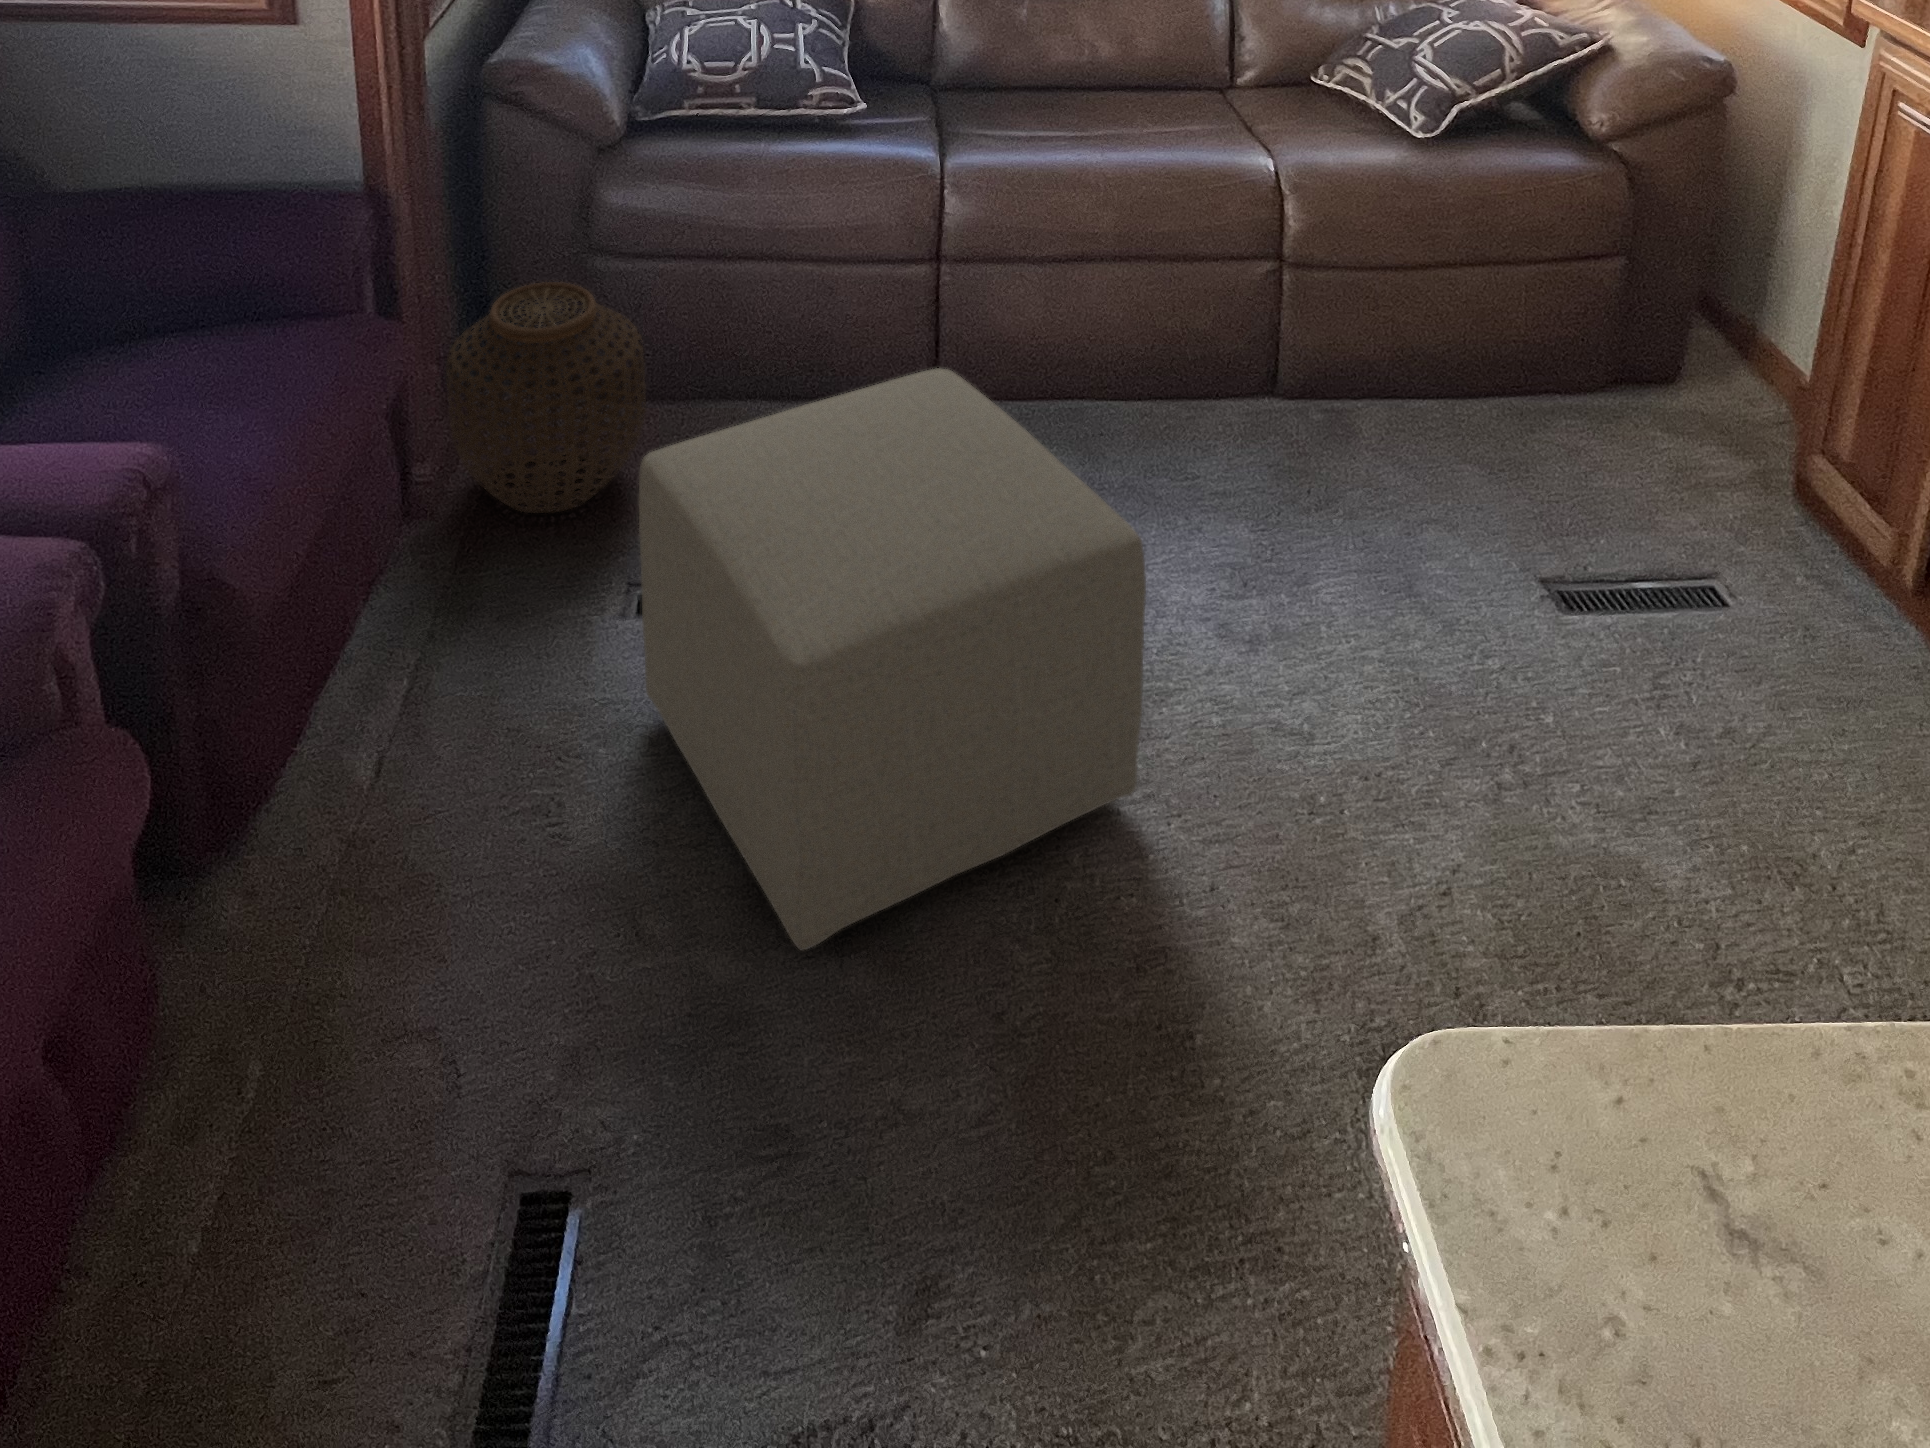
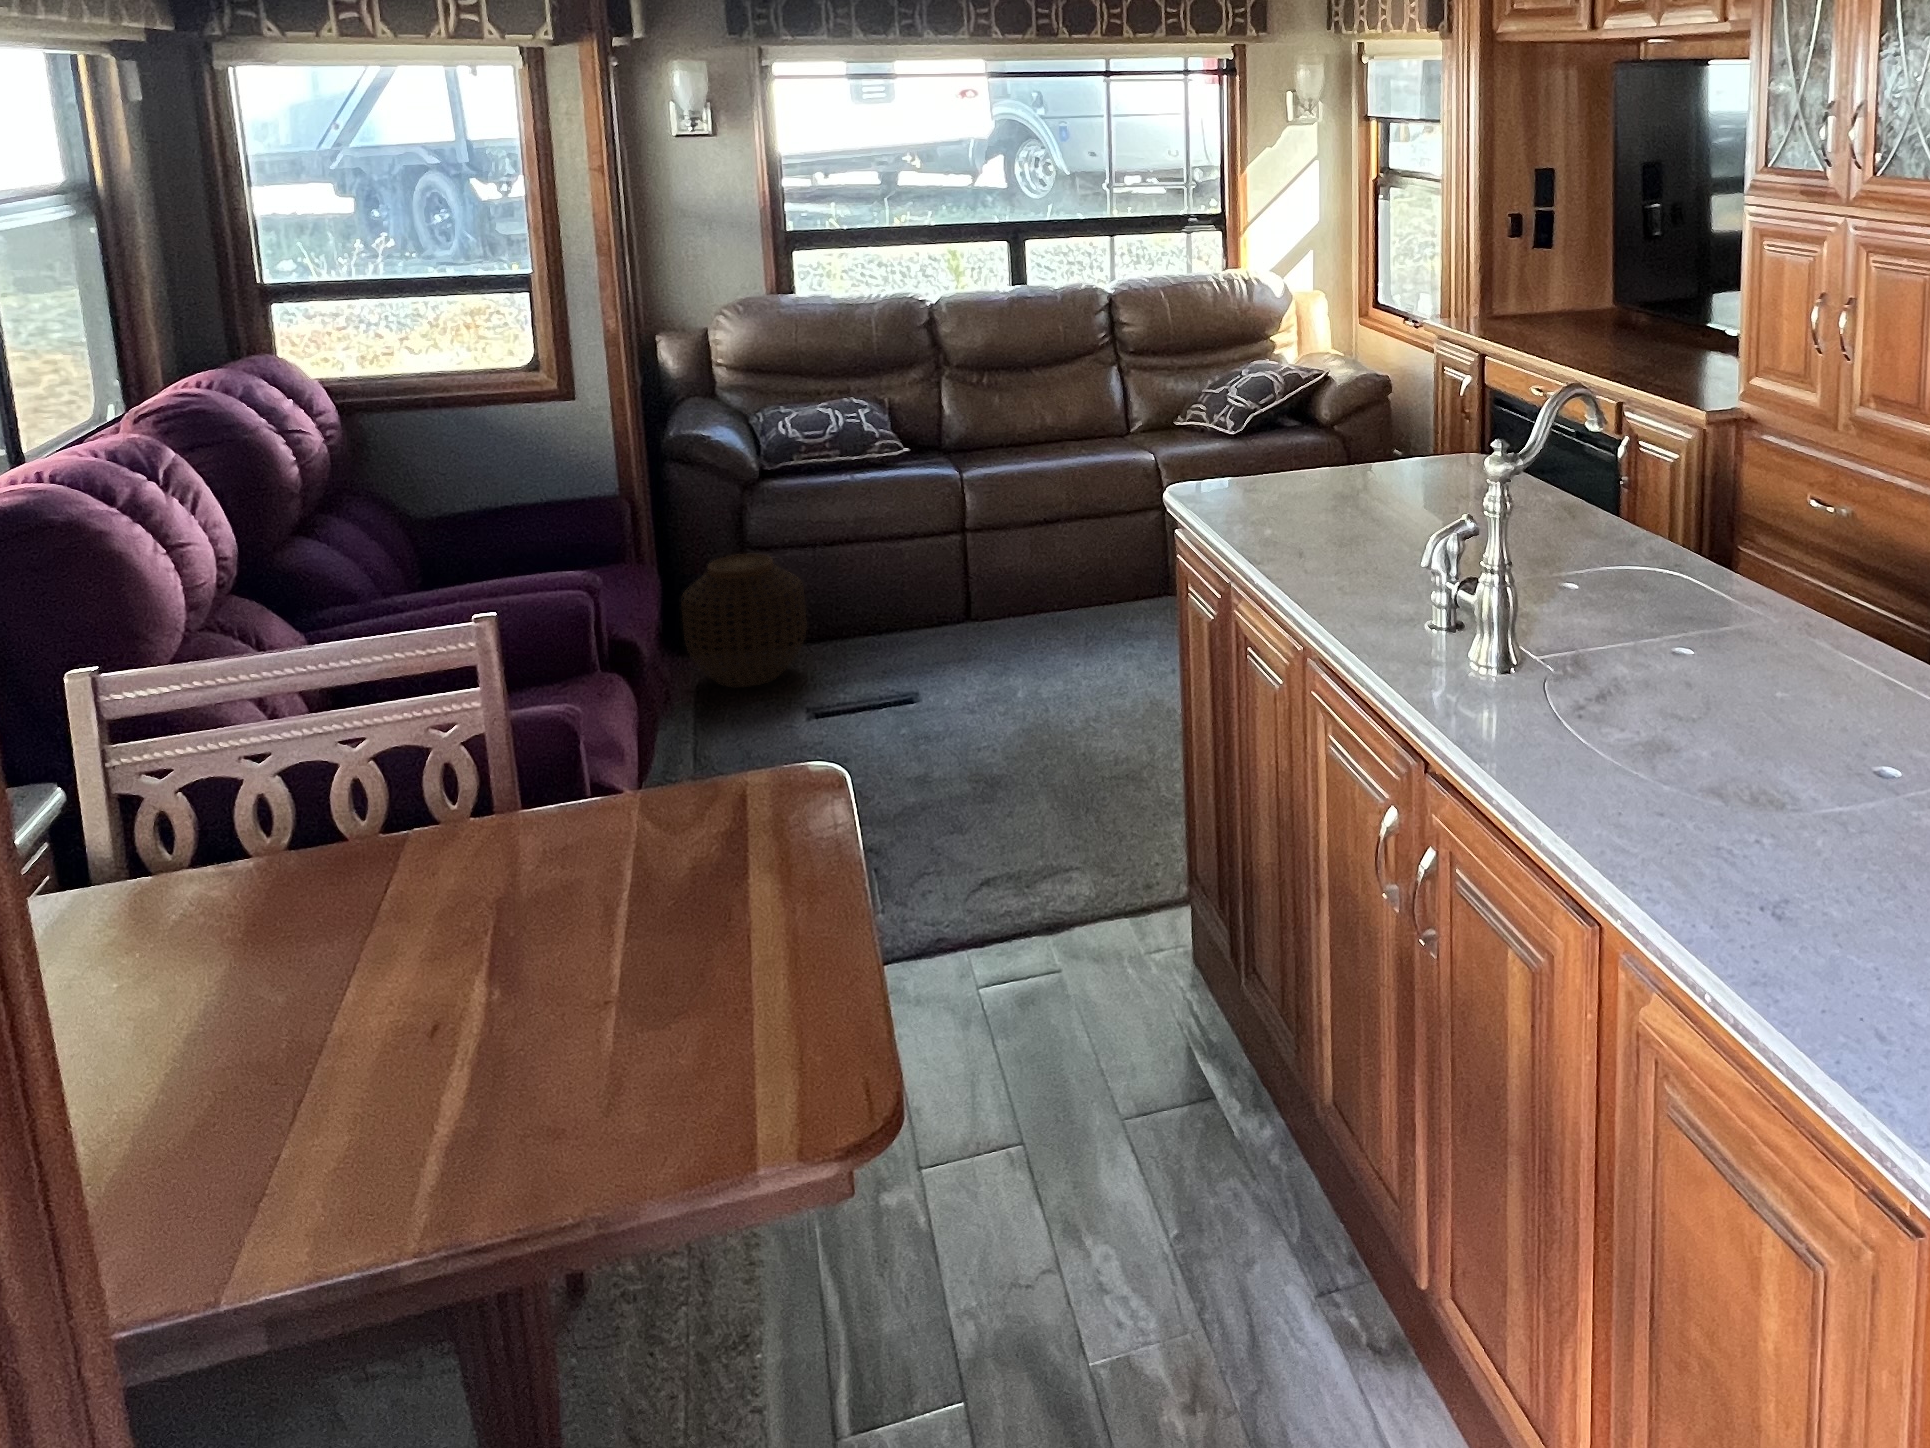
ottoman: present [639,368,1146,950] -> none [843,542,1116,770]

